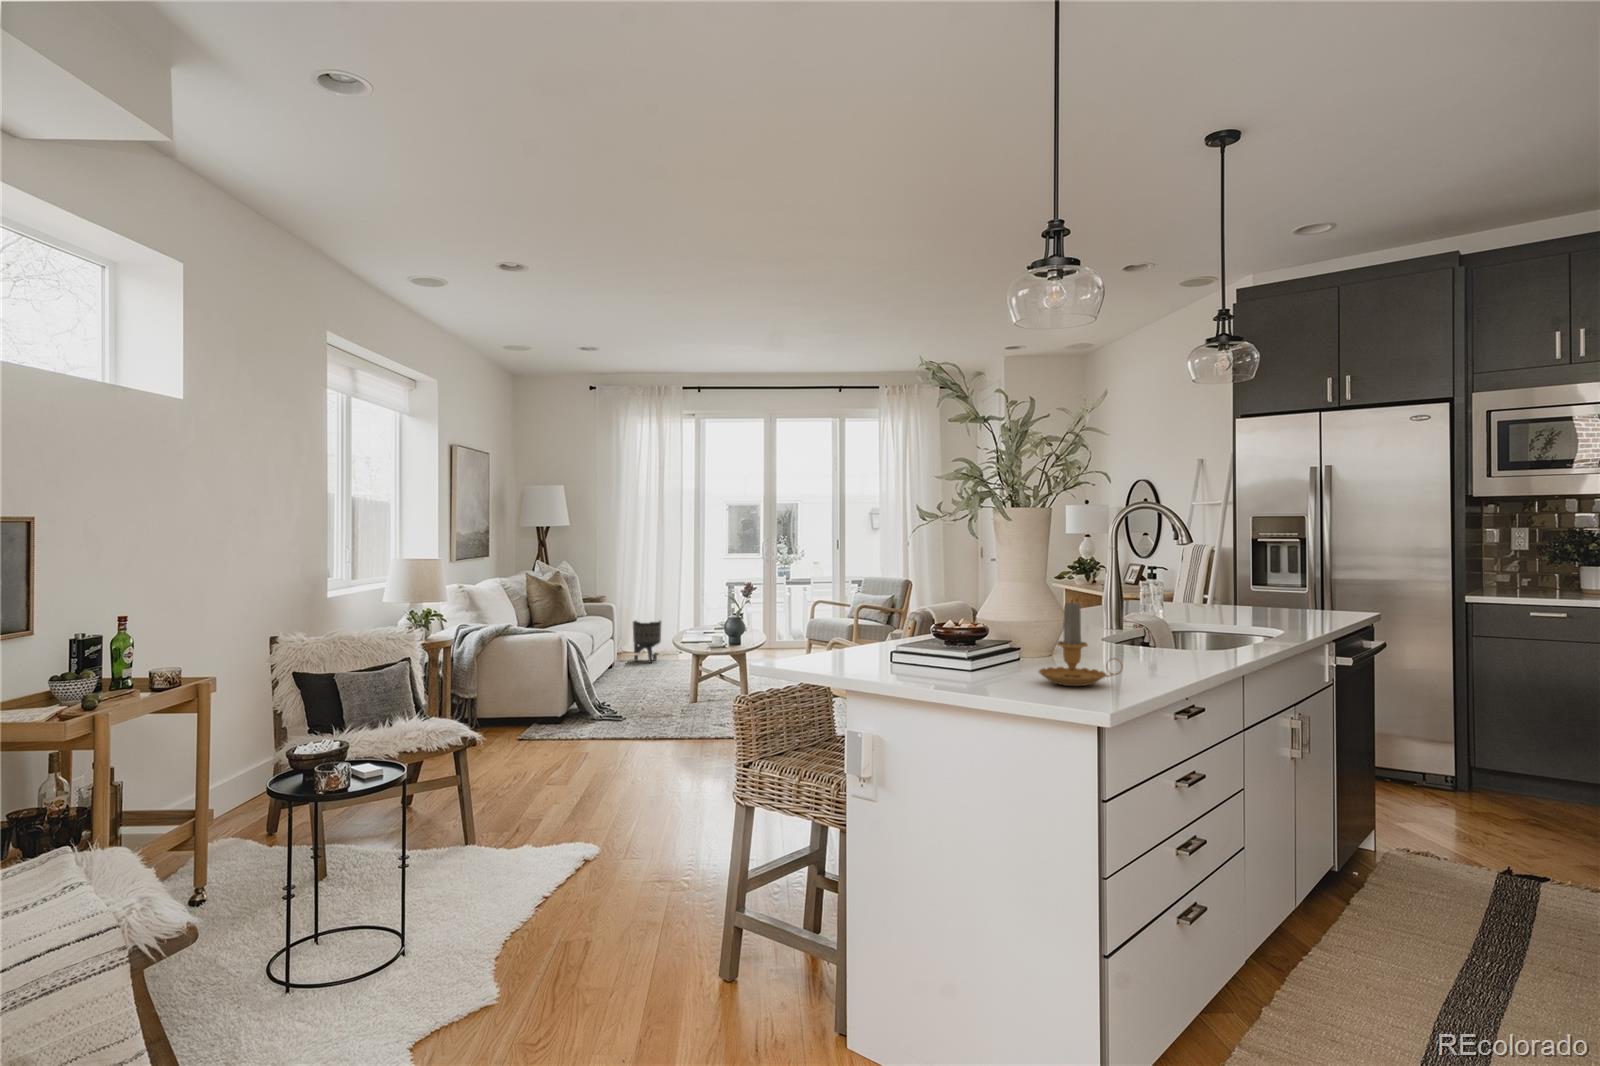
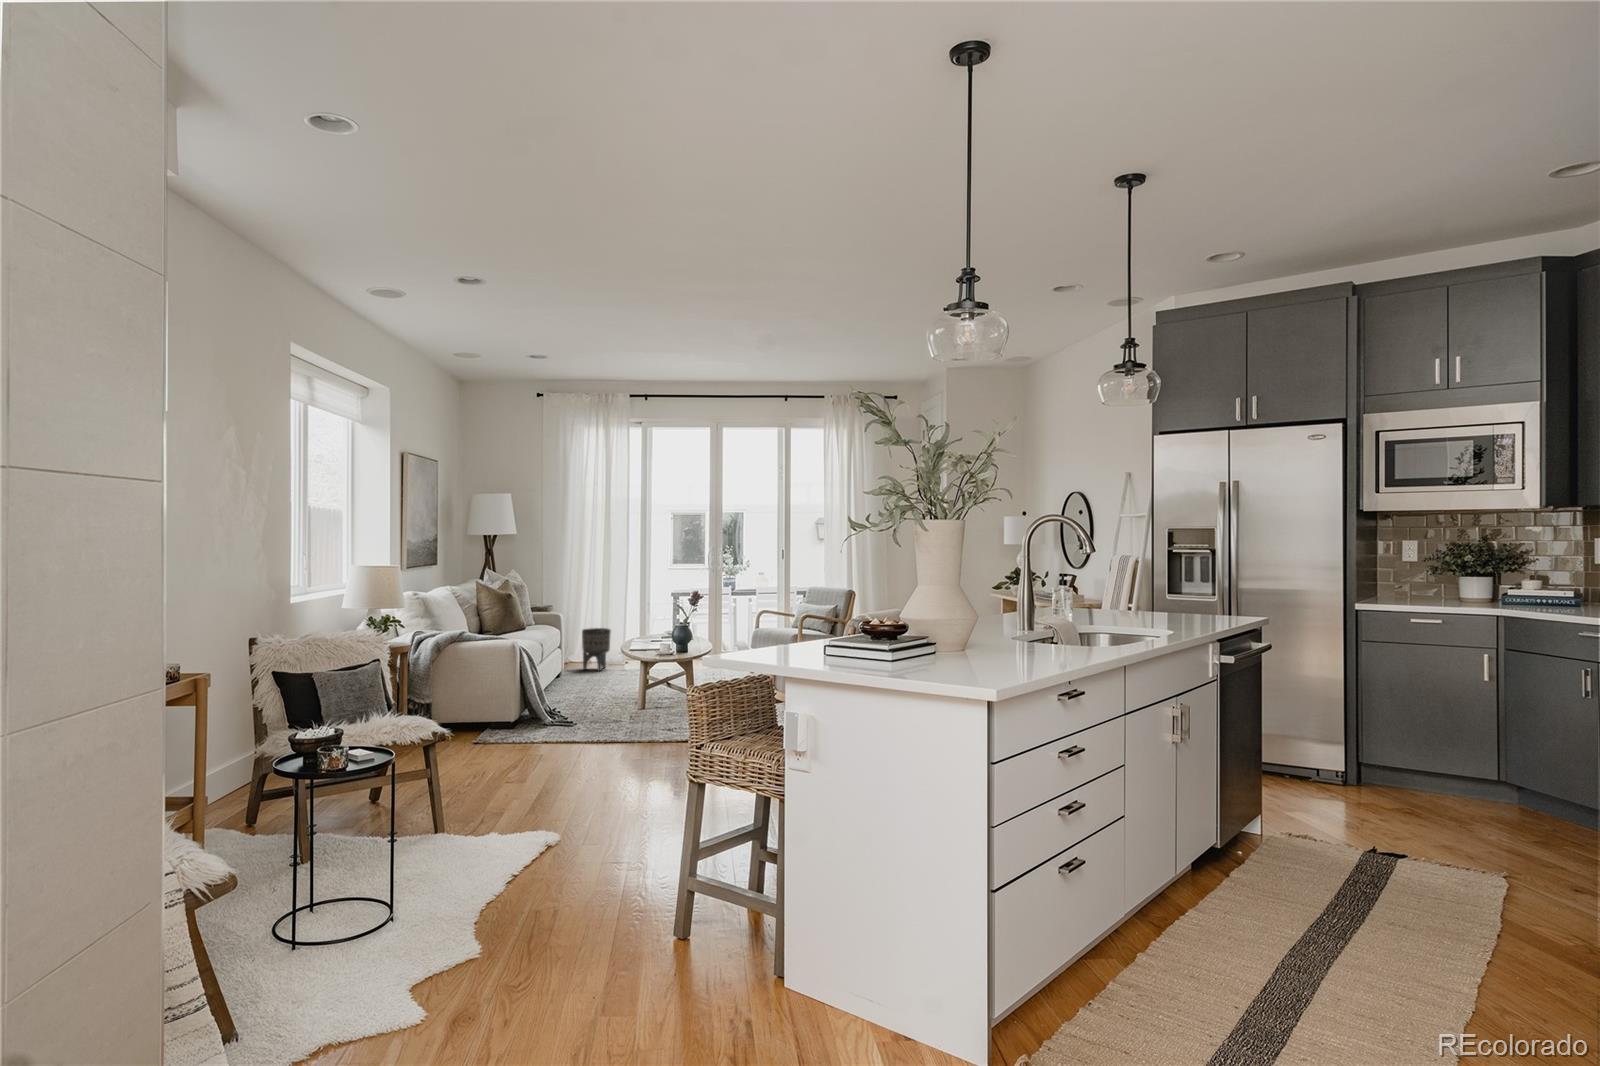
candle: present [1039,603,1123,686] -> none [949,597,1018,671]

